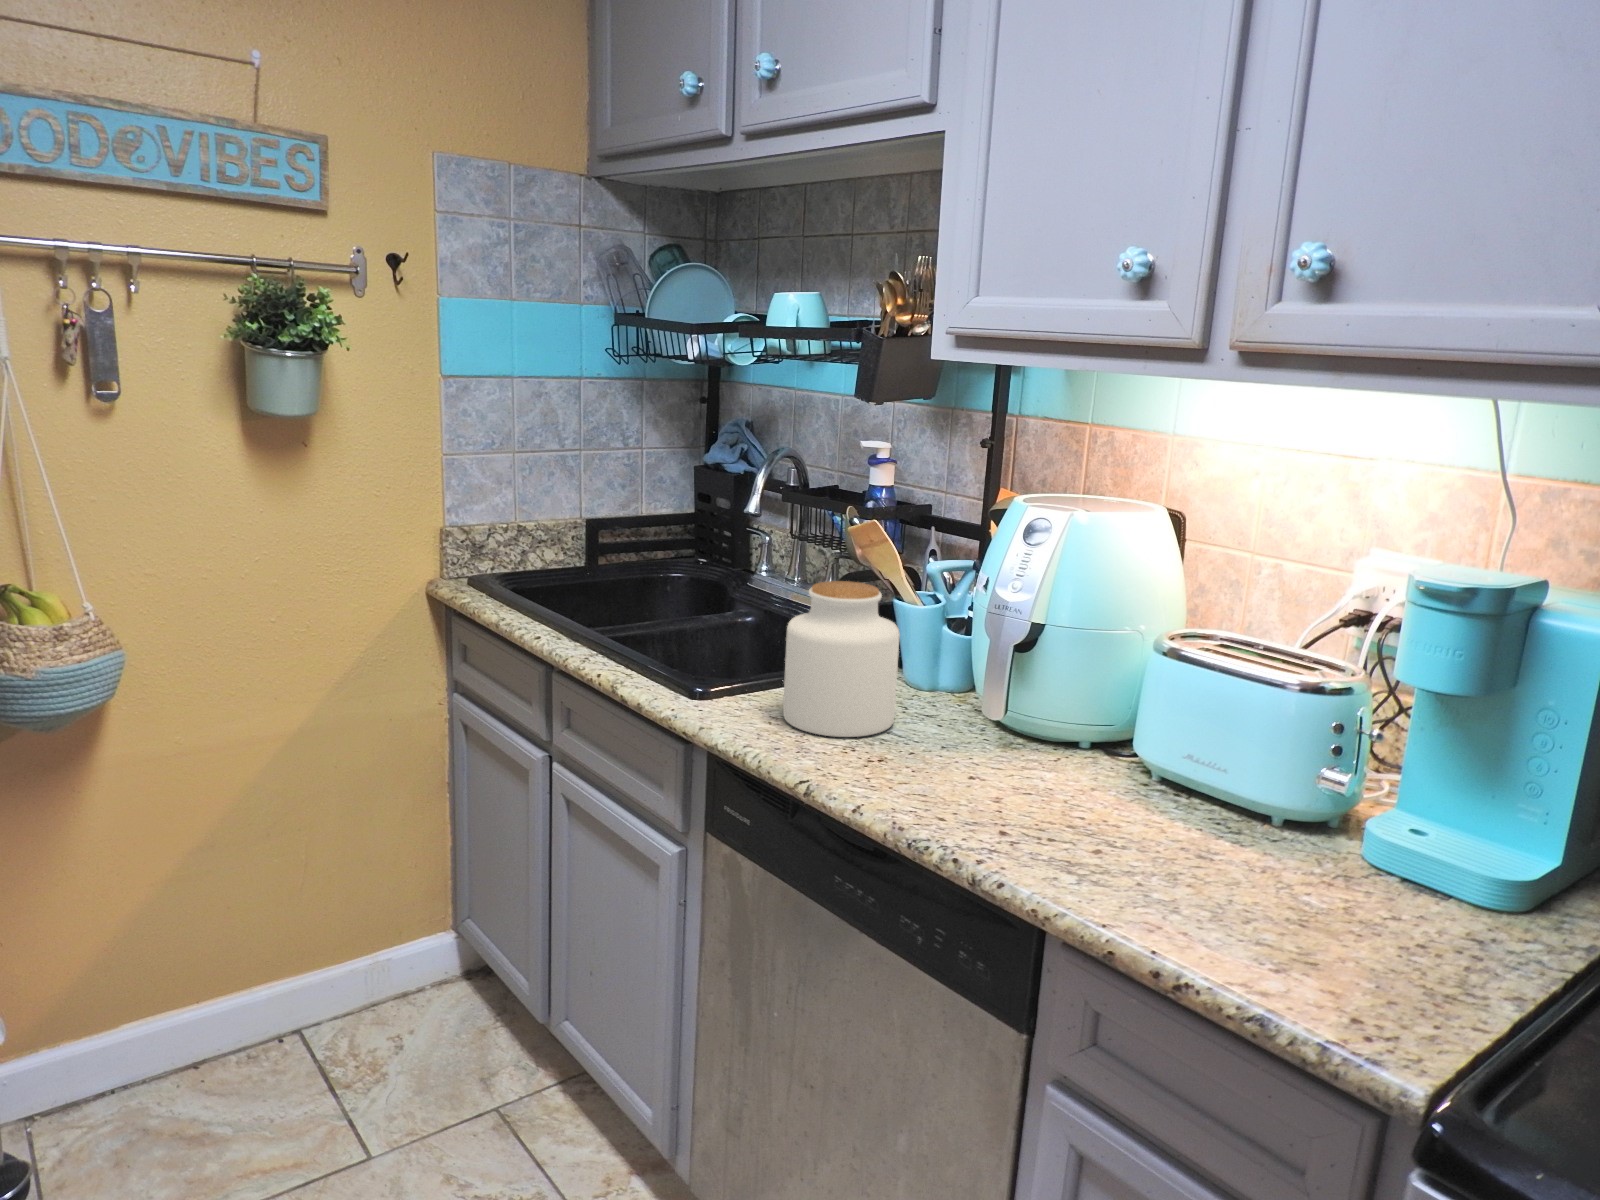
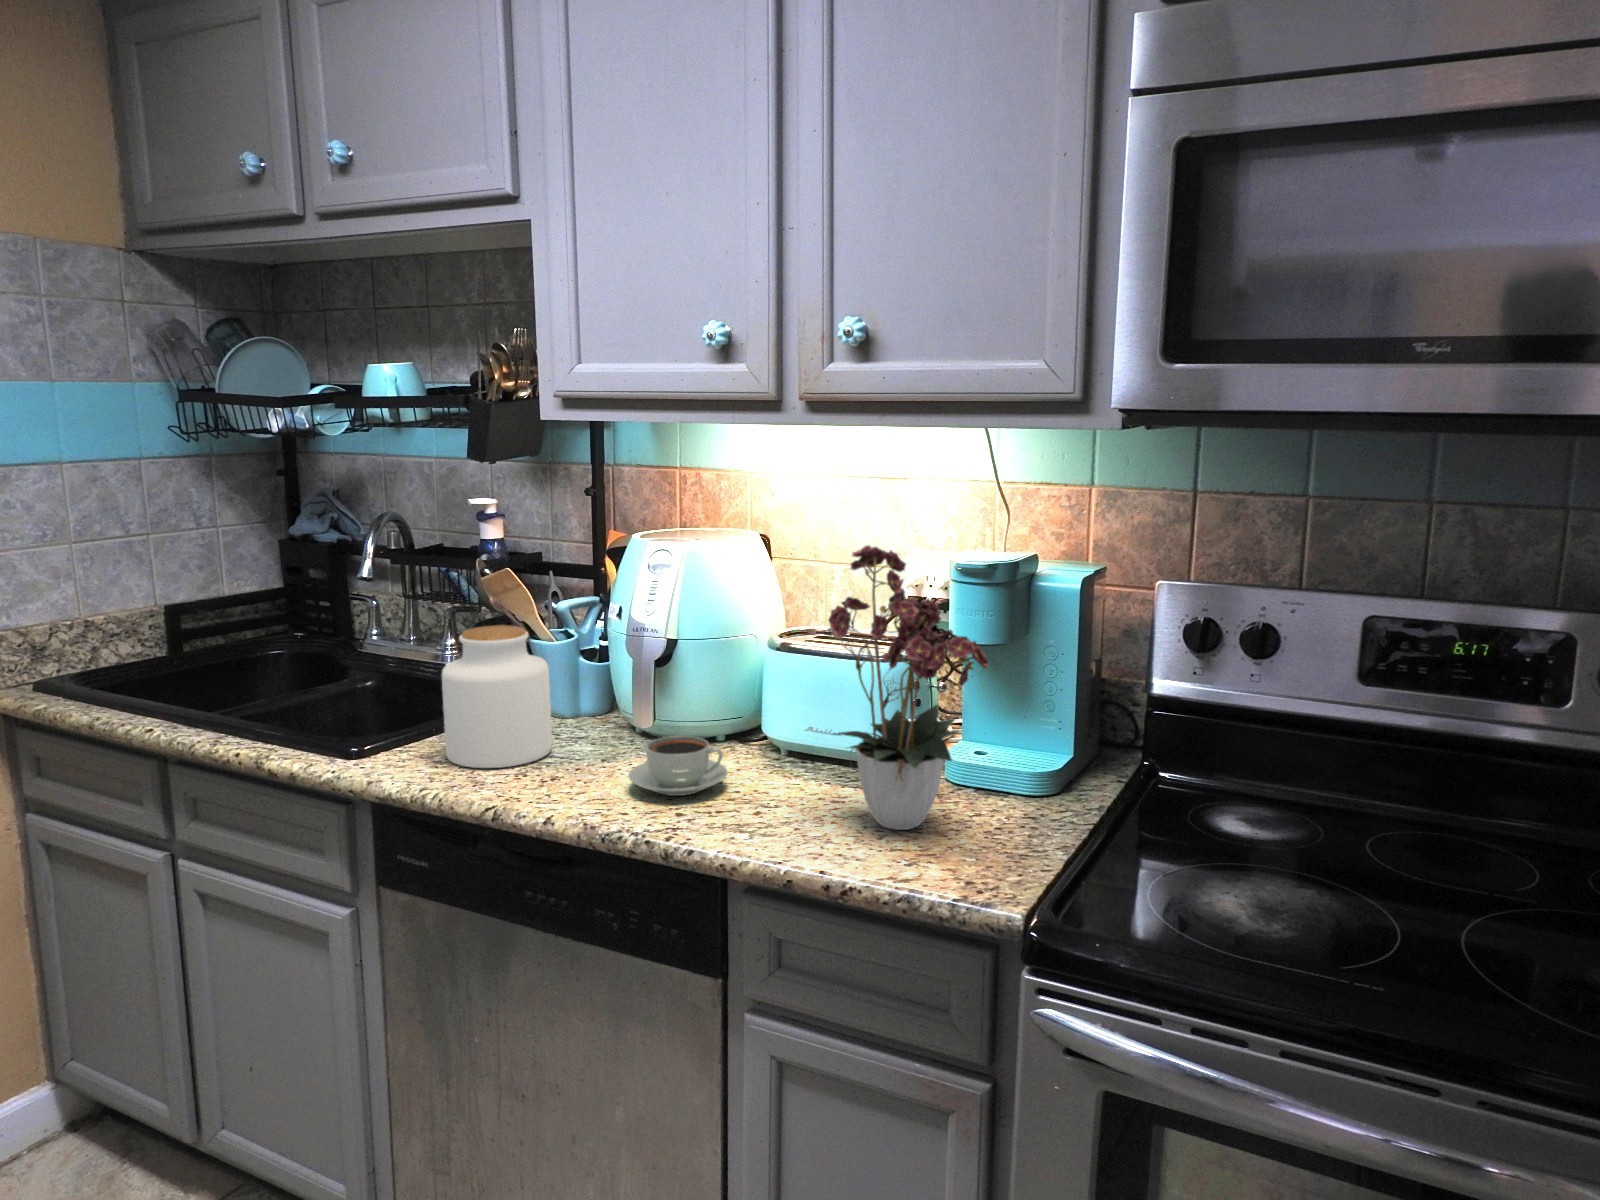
flower arrangement: none [1201,529,1457,918] -> present [828,545,989,830]
coffee cup: none [958,737,1076,810] -> present [629,736,728,796]

